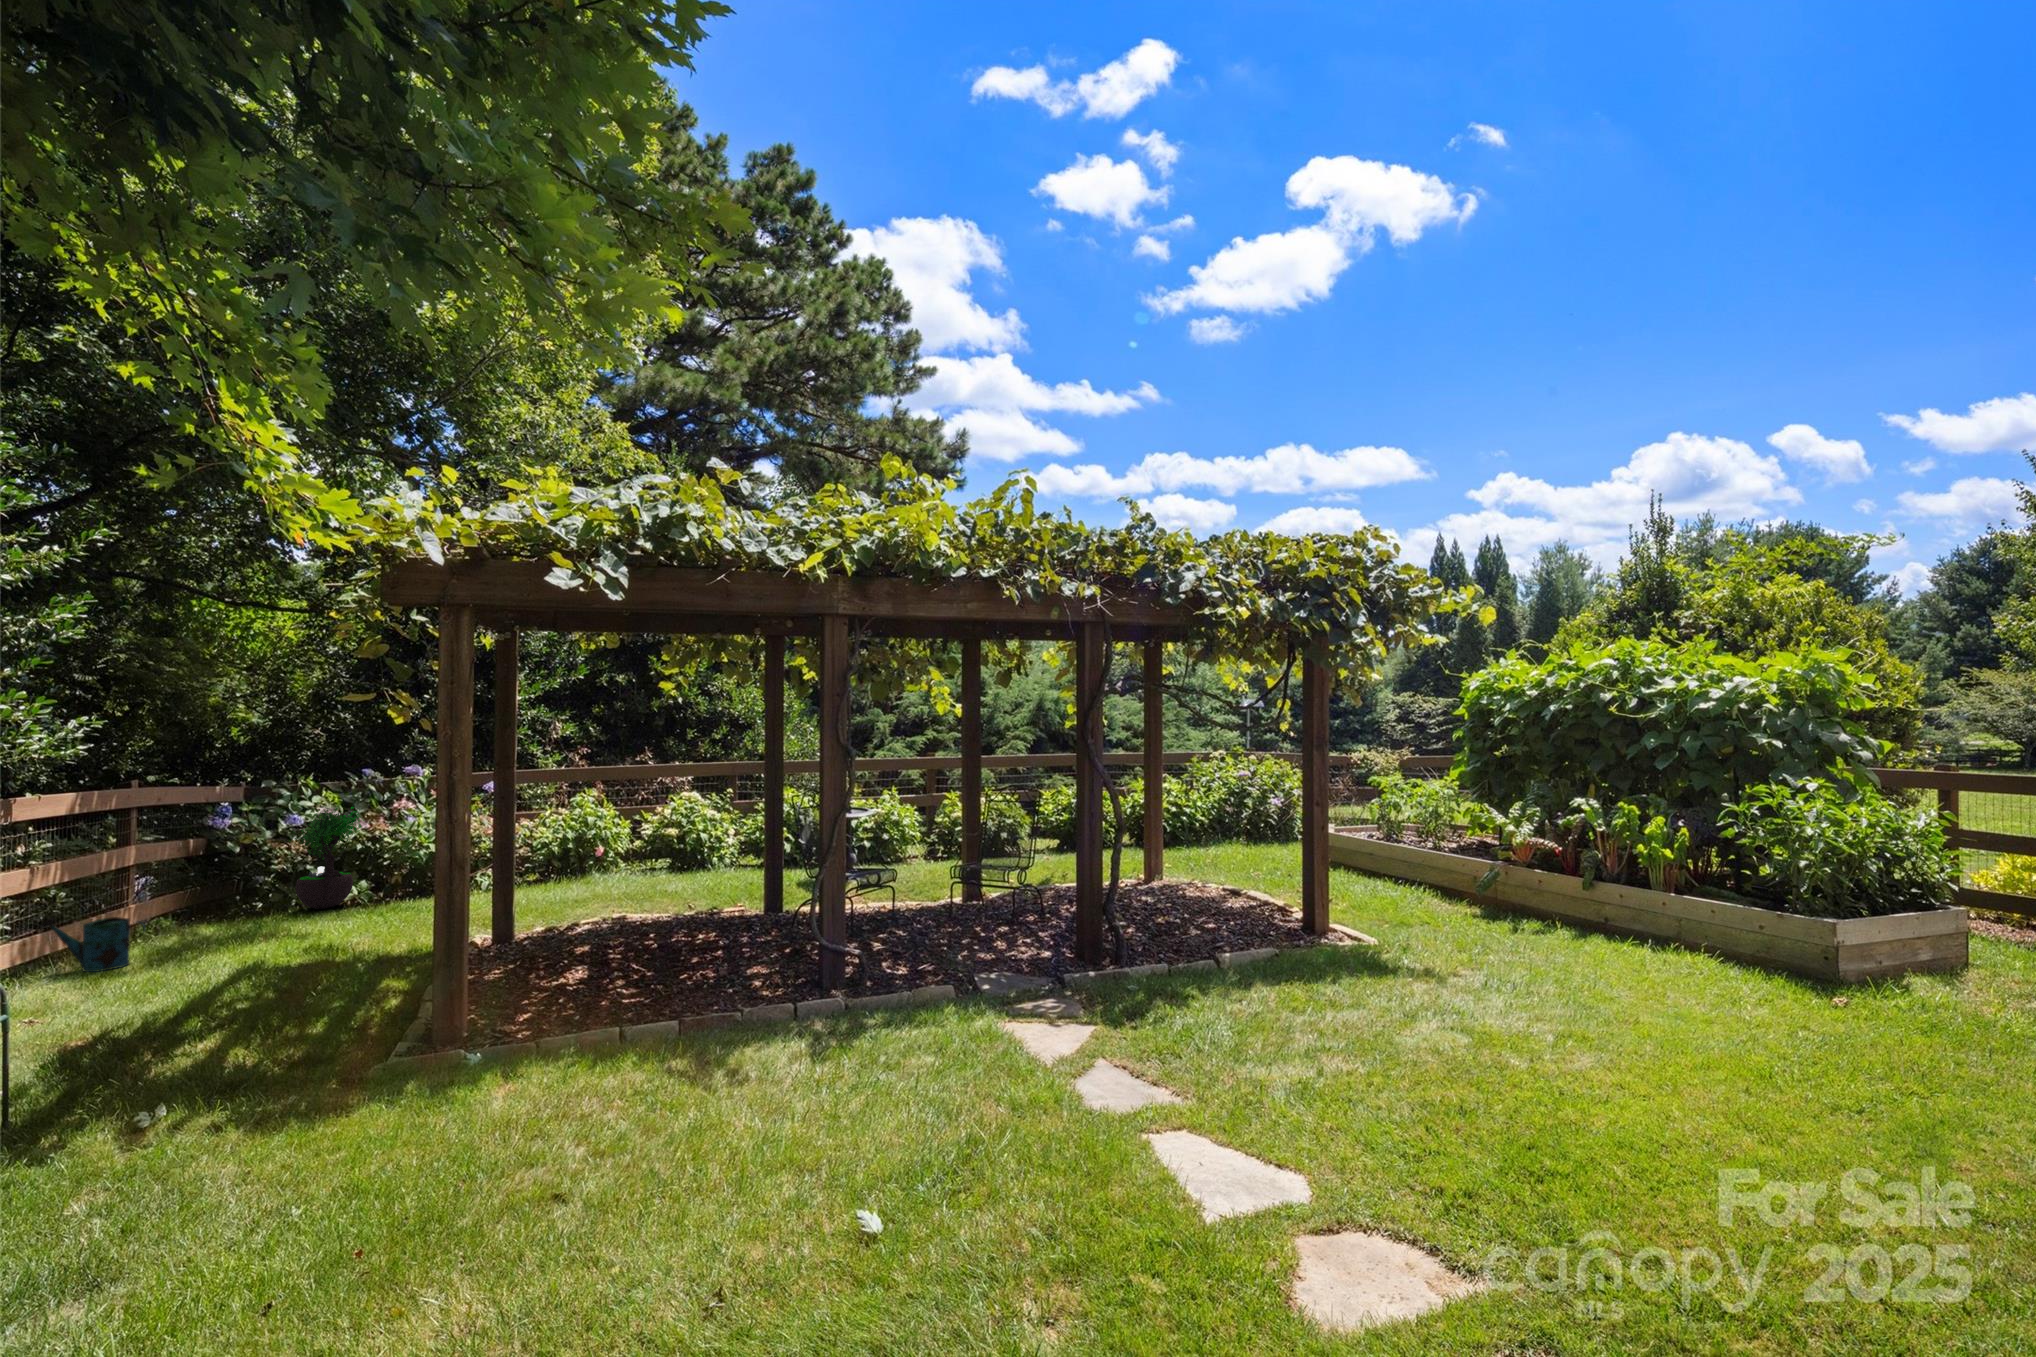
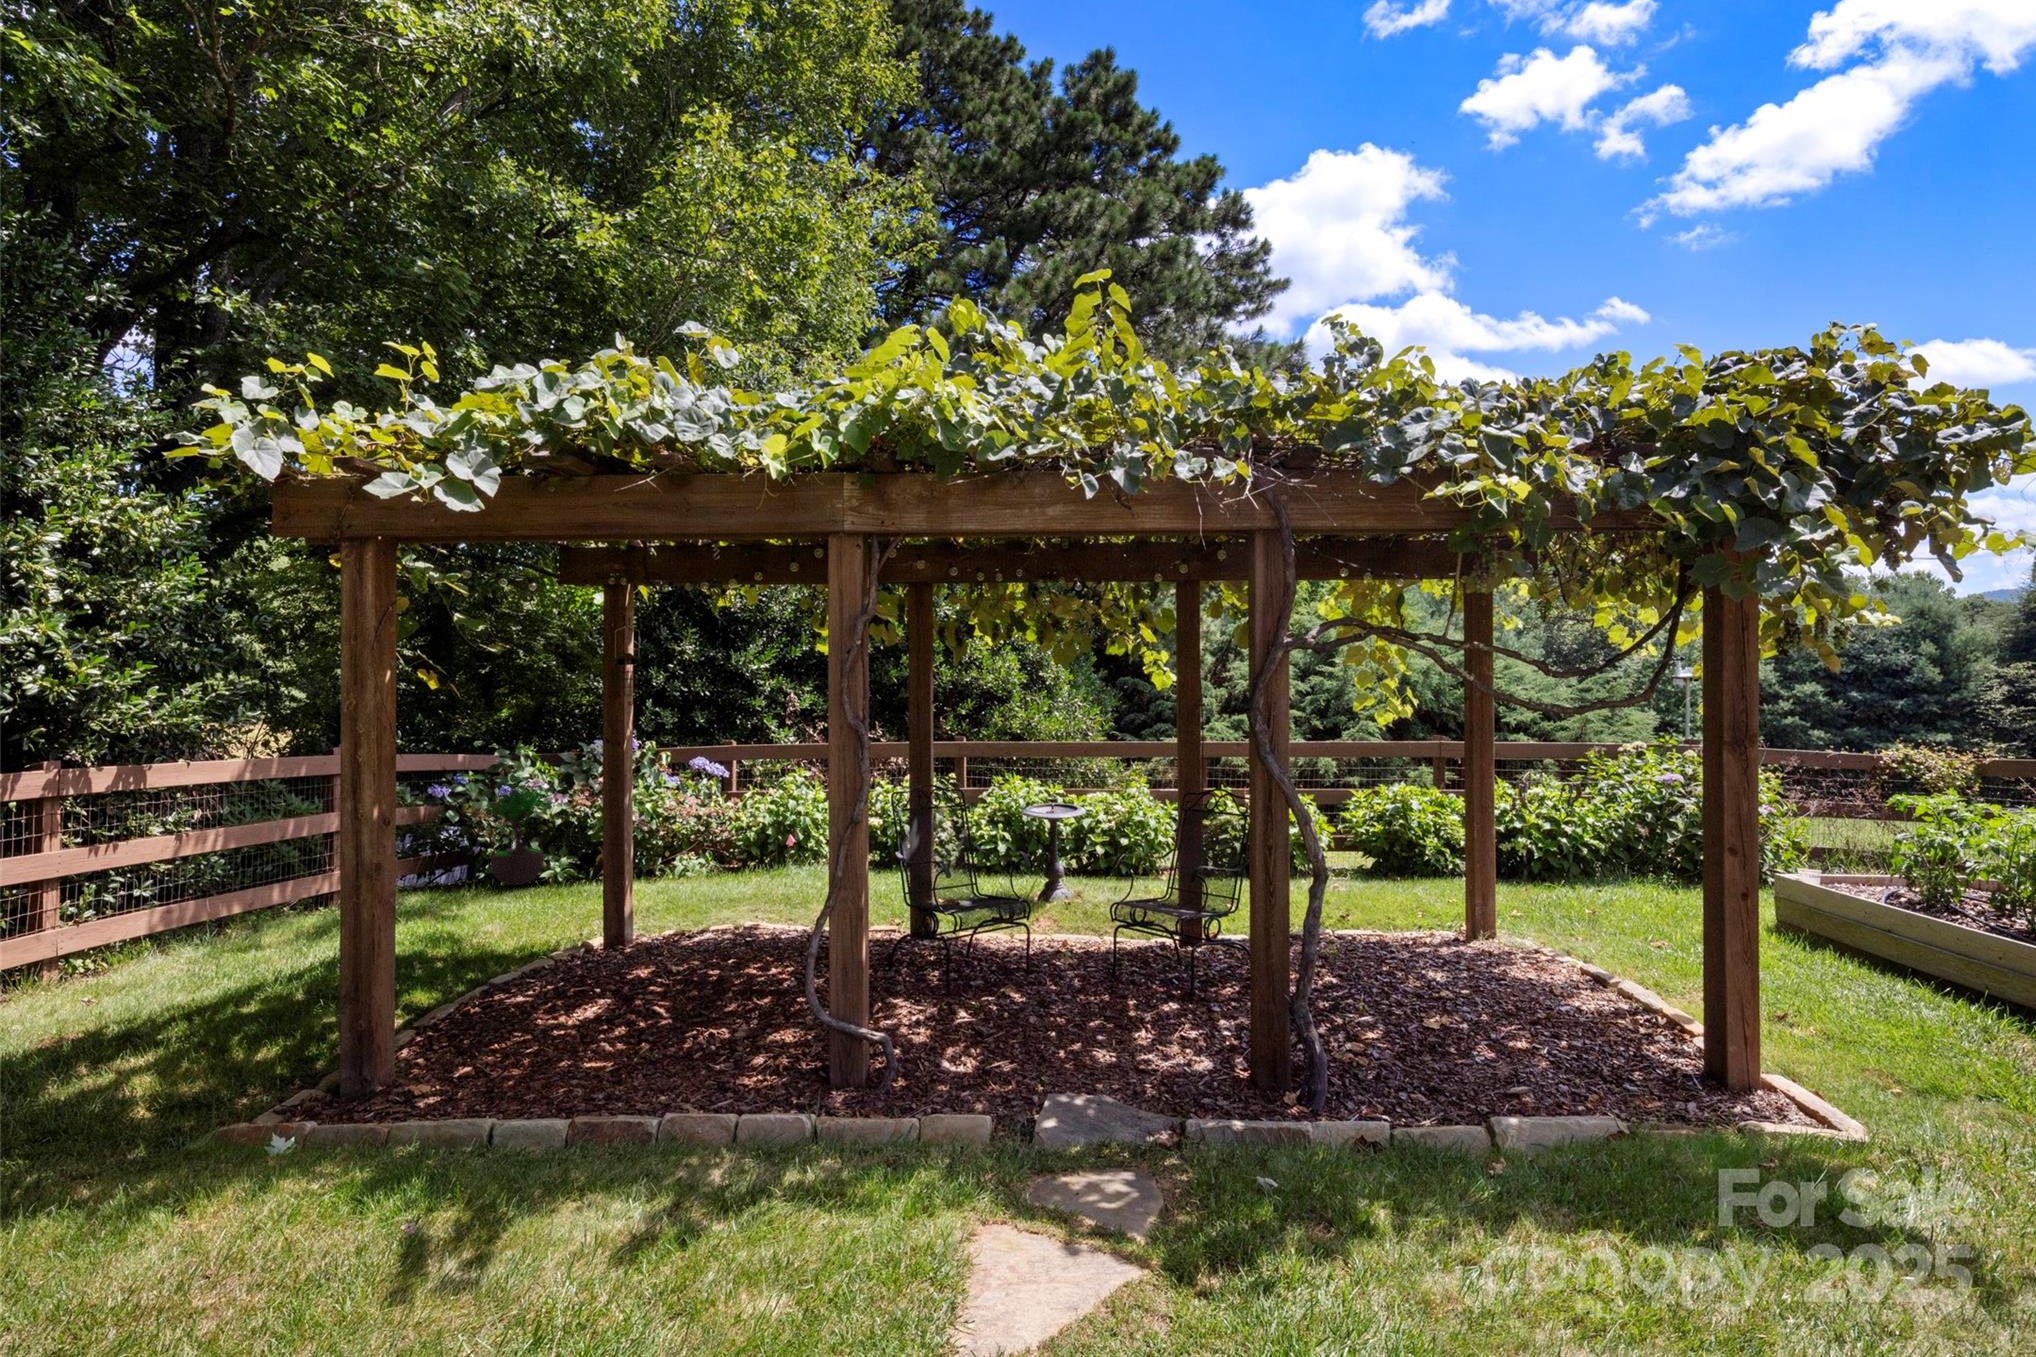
watering can: present [41,917,146,972] -> none [218,882,303,939]

